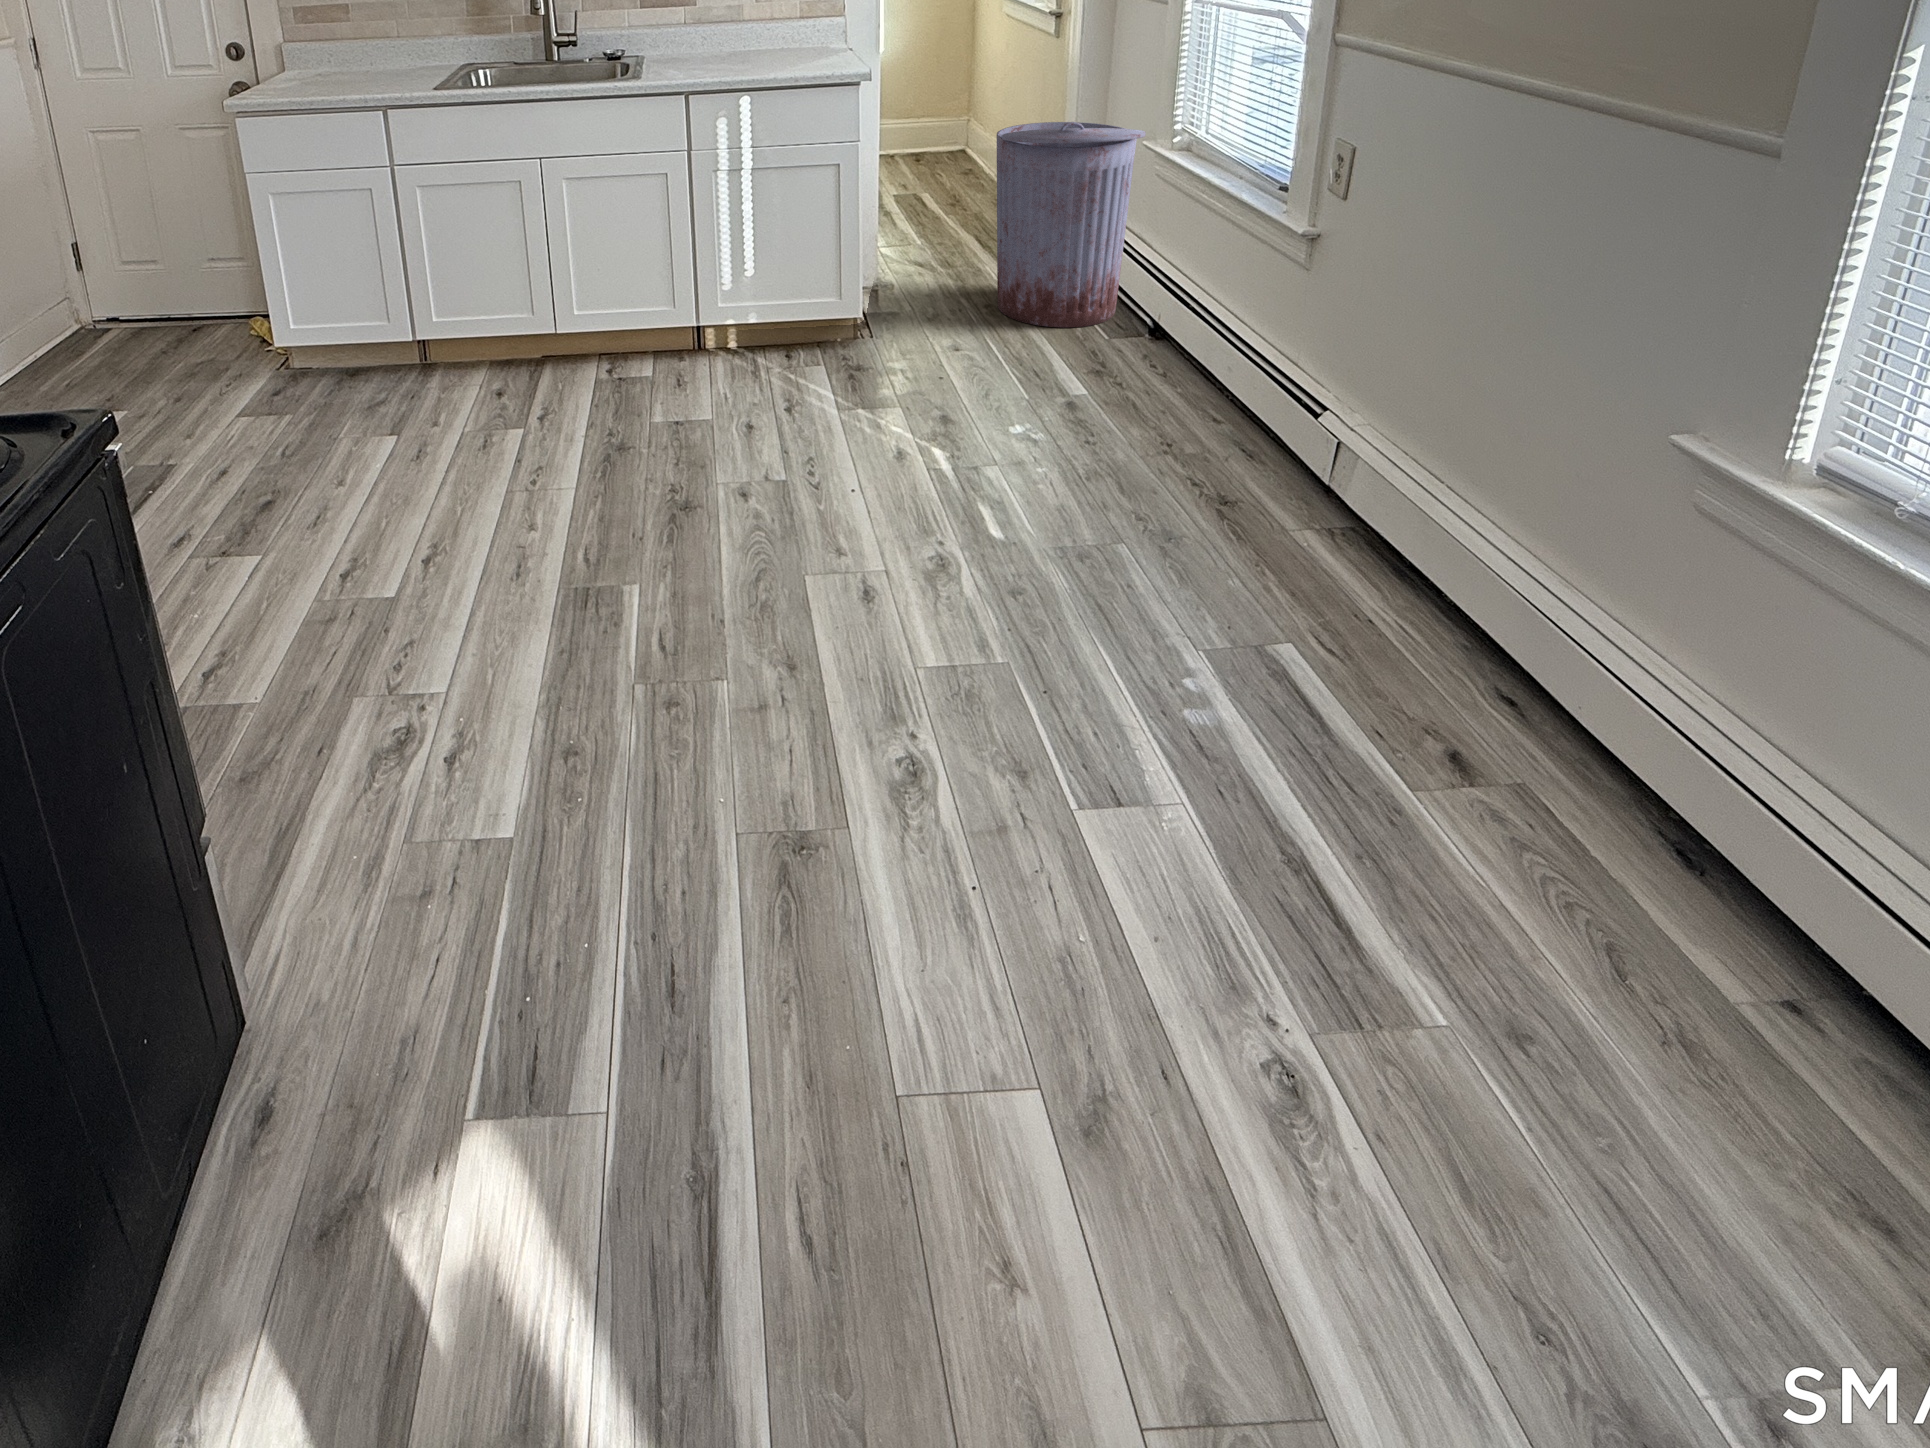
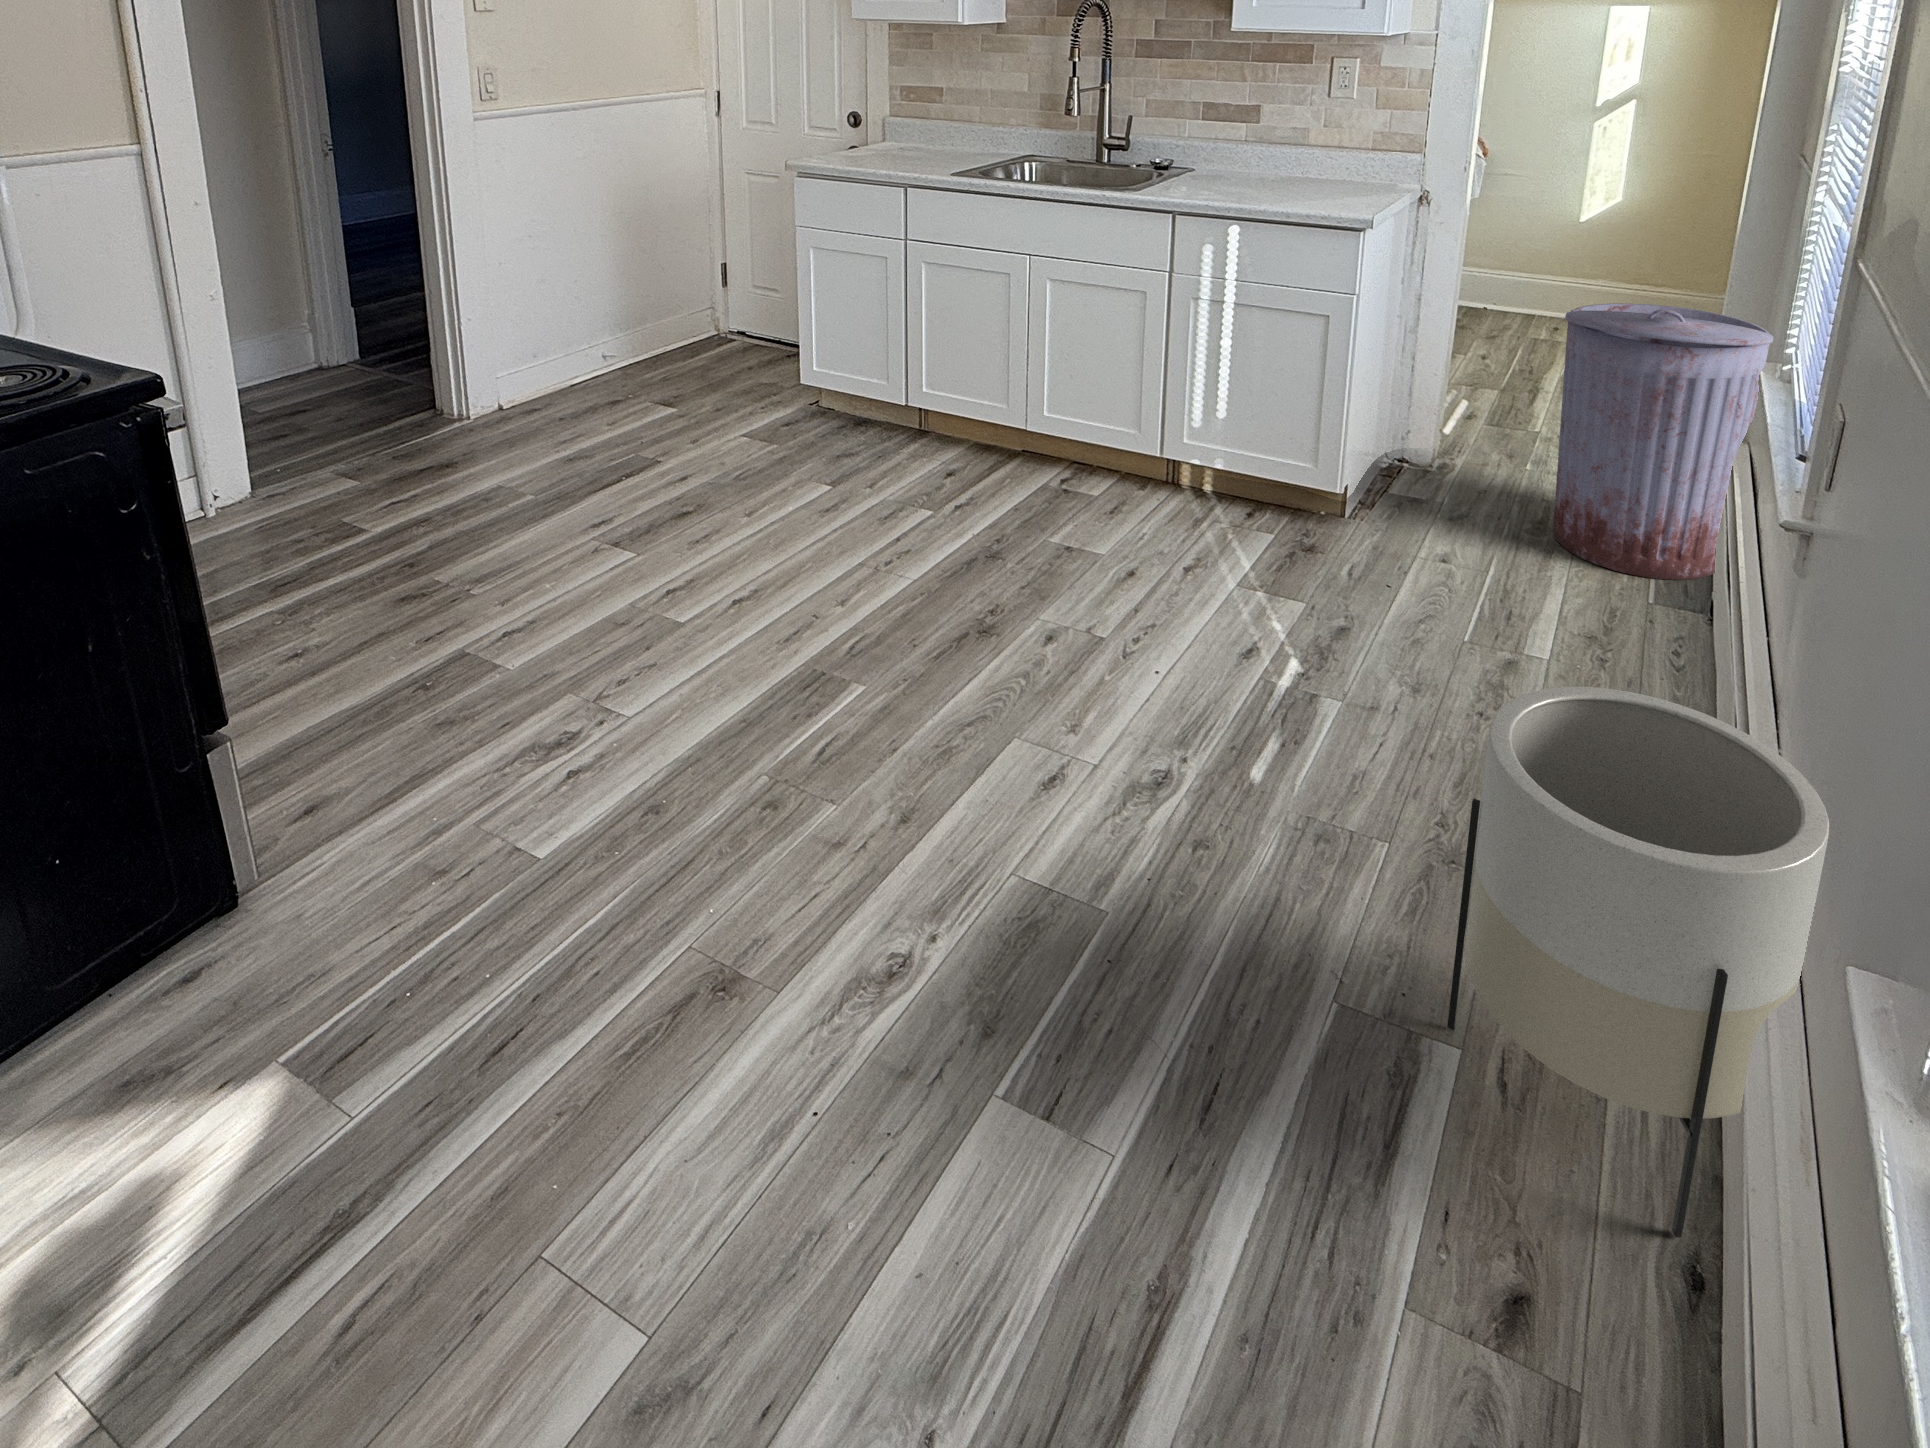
planter: none [1260,361,1519,685] -> present [1447,687,1829,1238]

